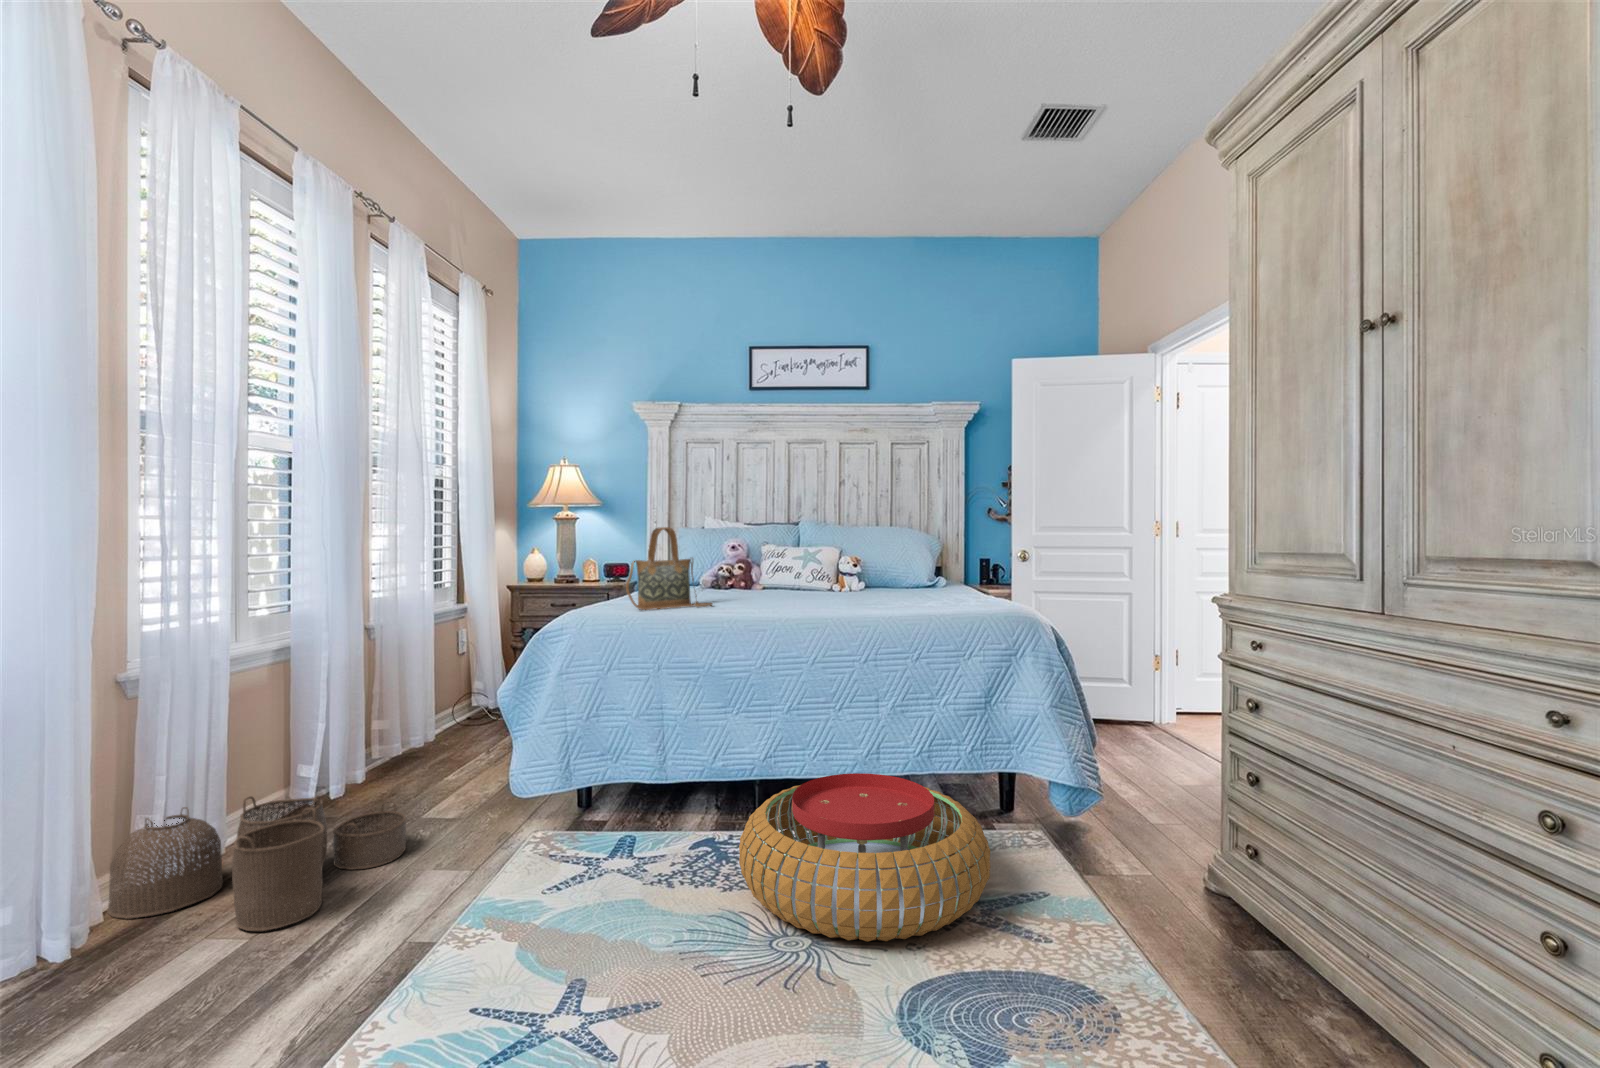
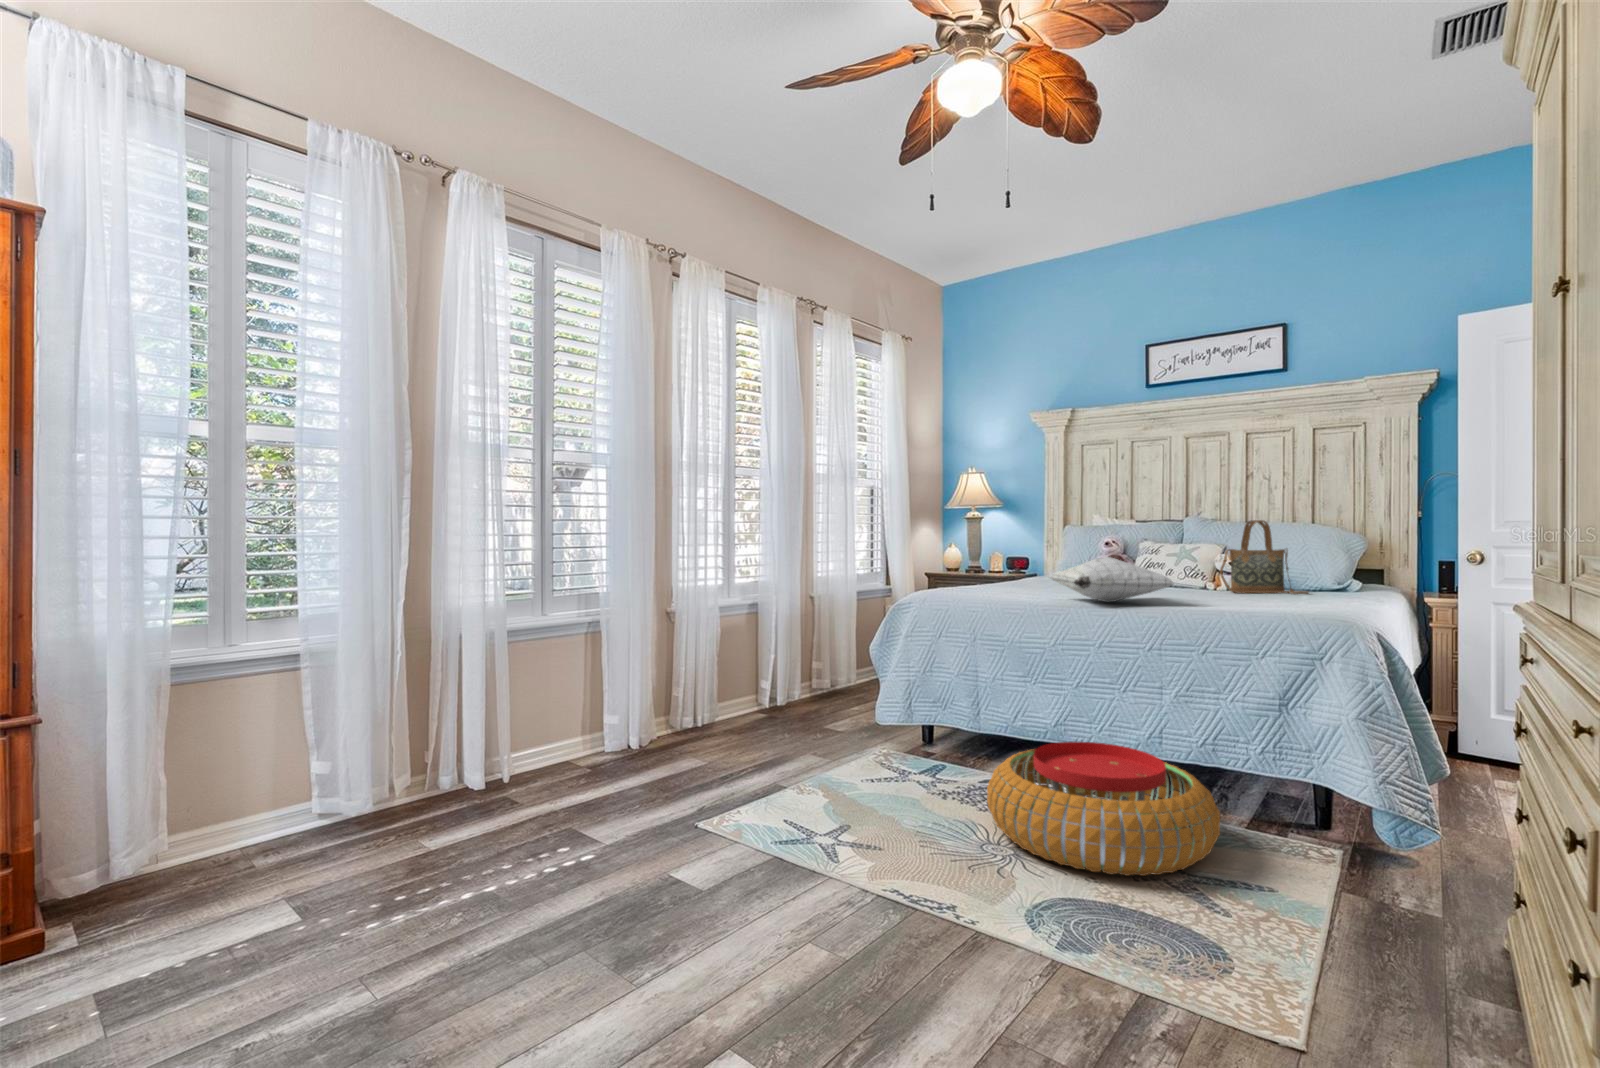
handbag: present [626,527,712,610] -> present [1220,520,1309,594]
pillow: none [726,563,864,612] -> present [1049,557,1173,602]
woven basket: present [107,795,406,931] -> none [654,688,803,763]

